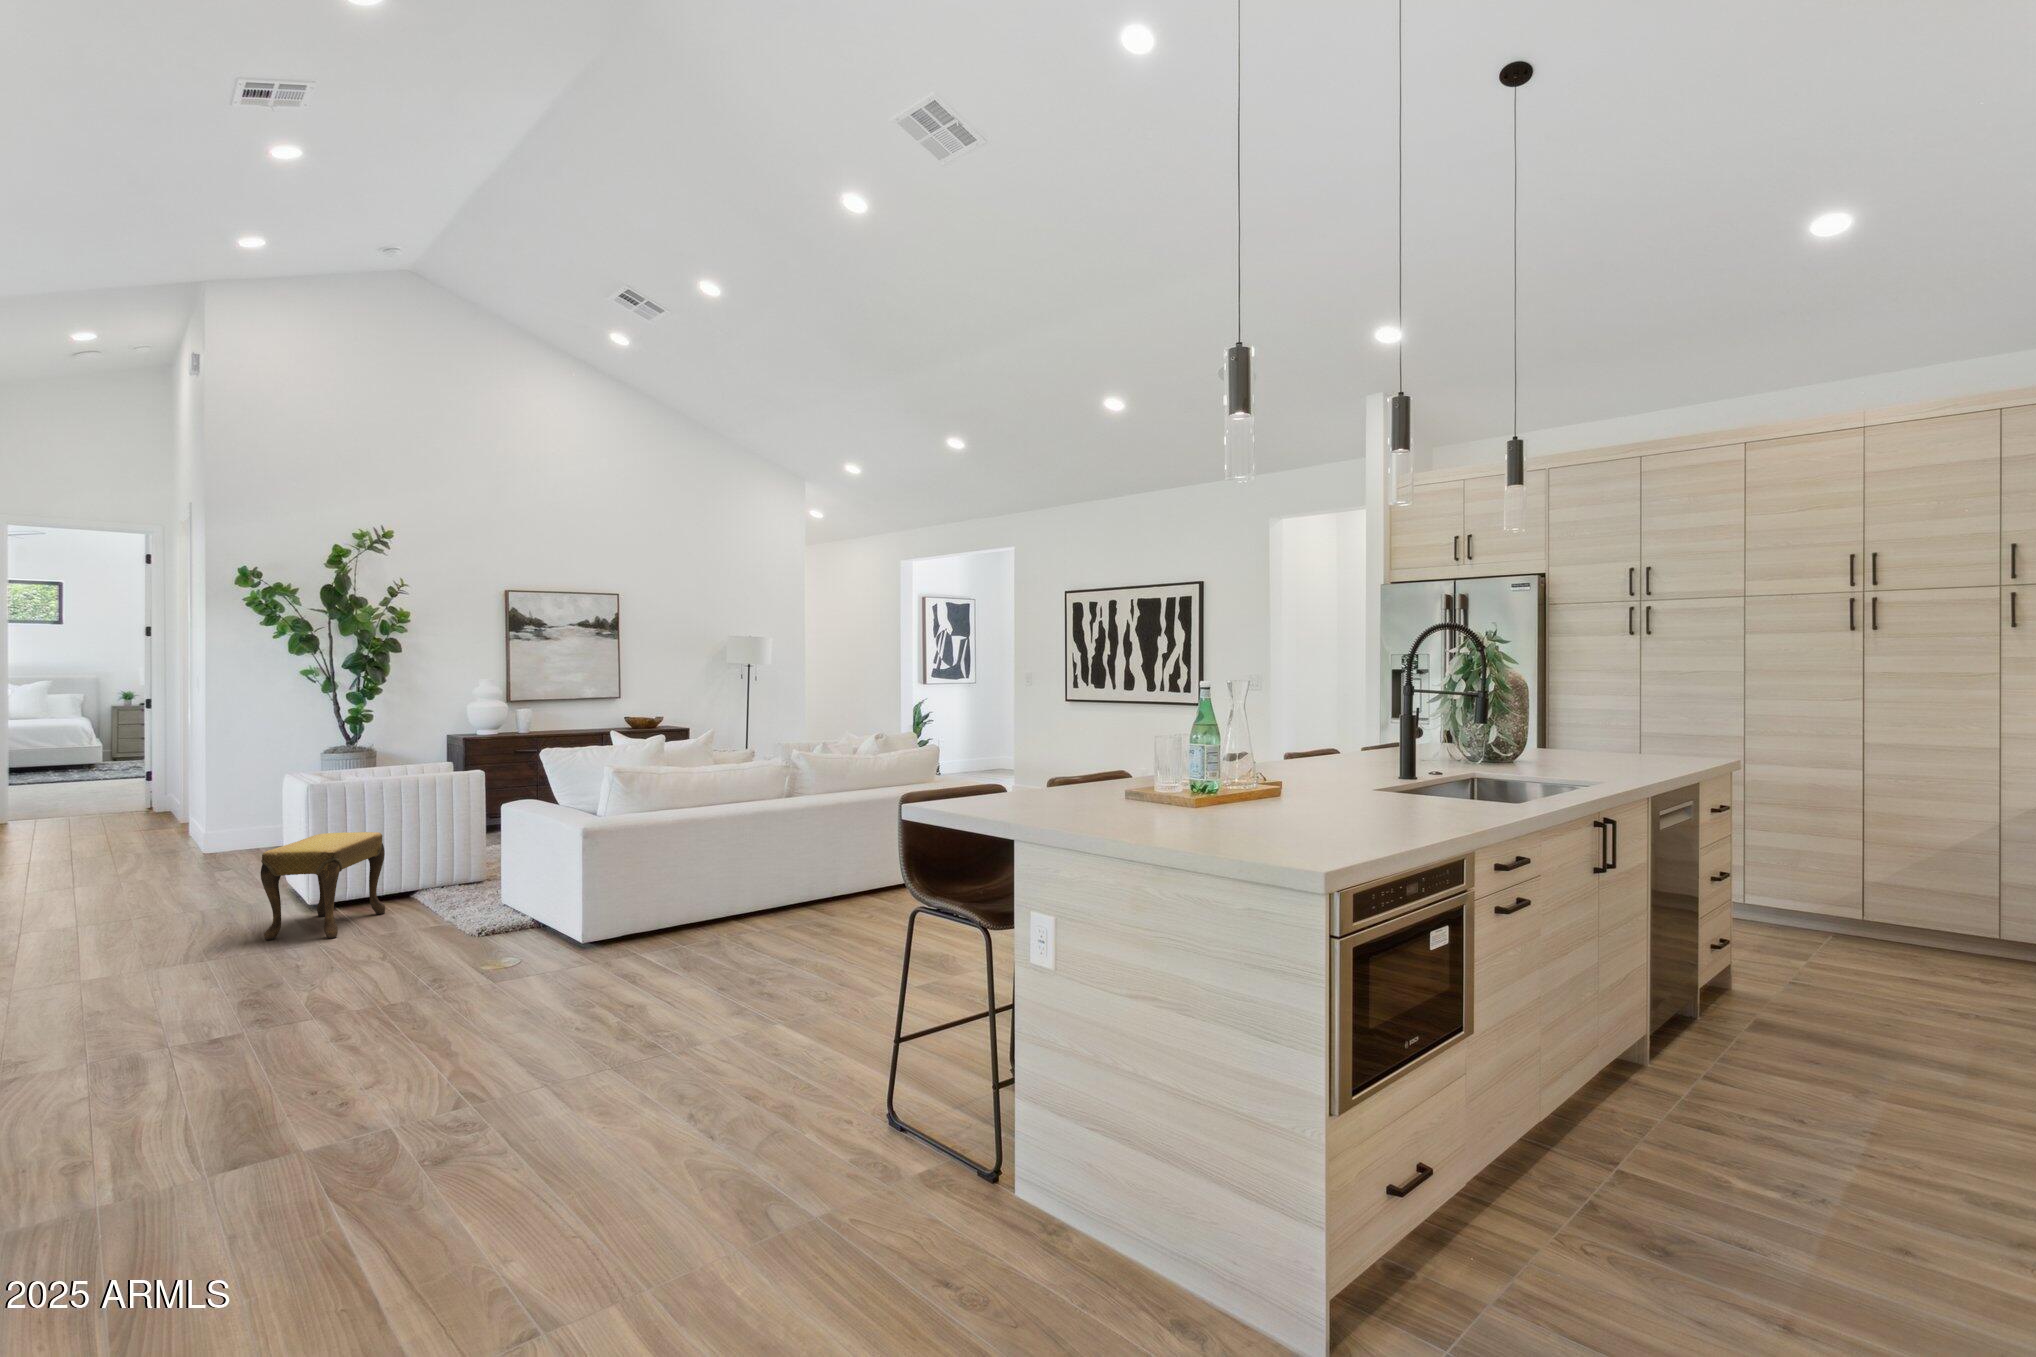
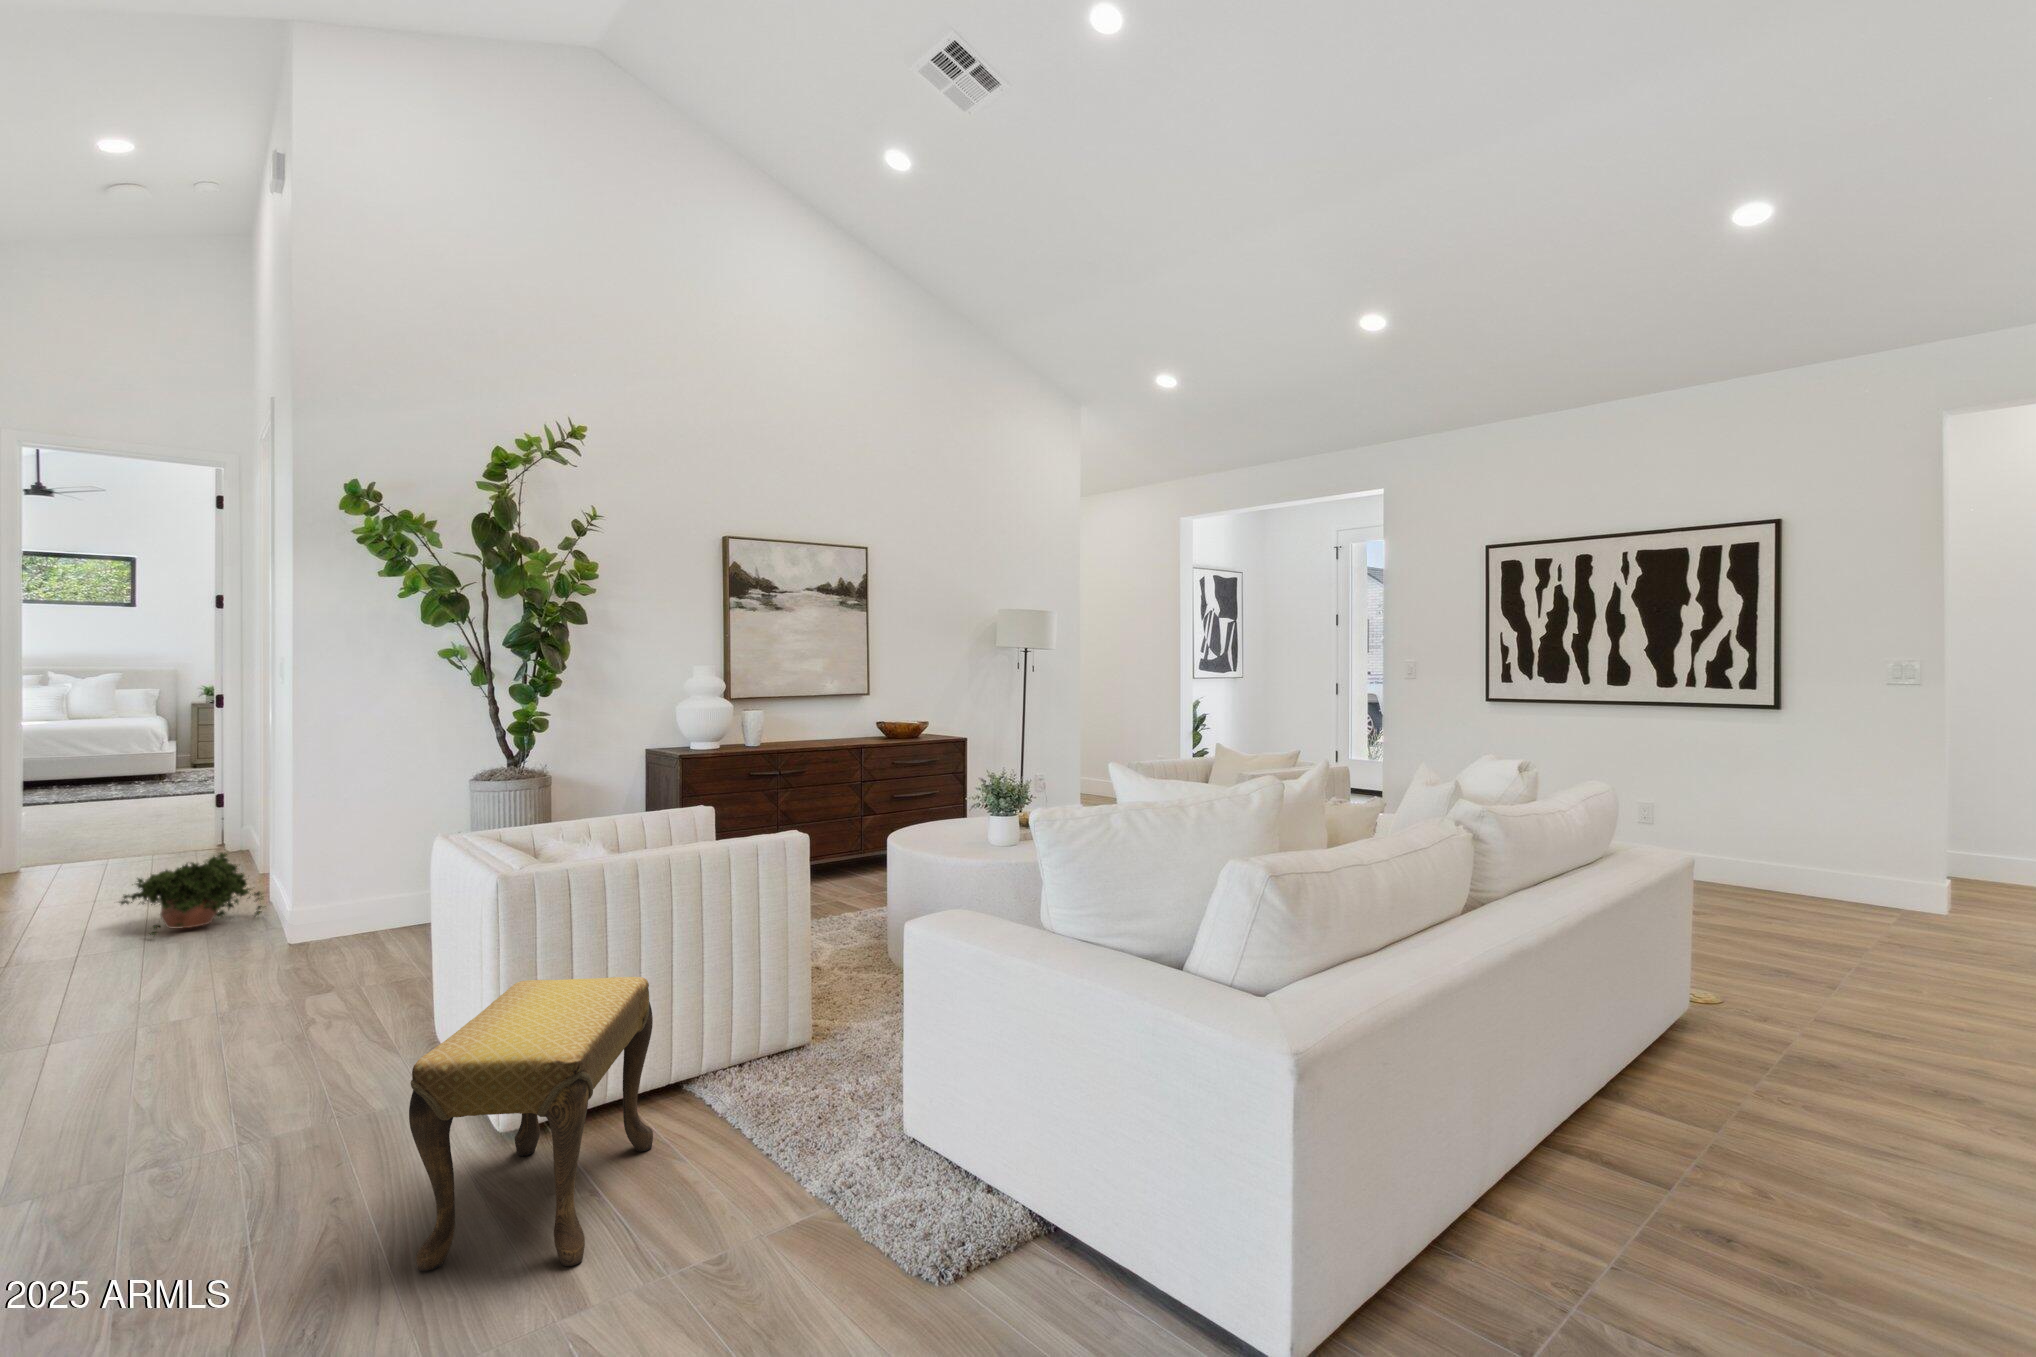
potted plant: none [87,800,188,852] -> present [119,853,262,936]

